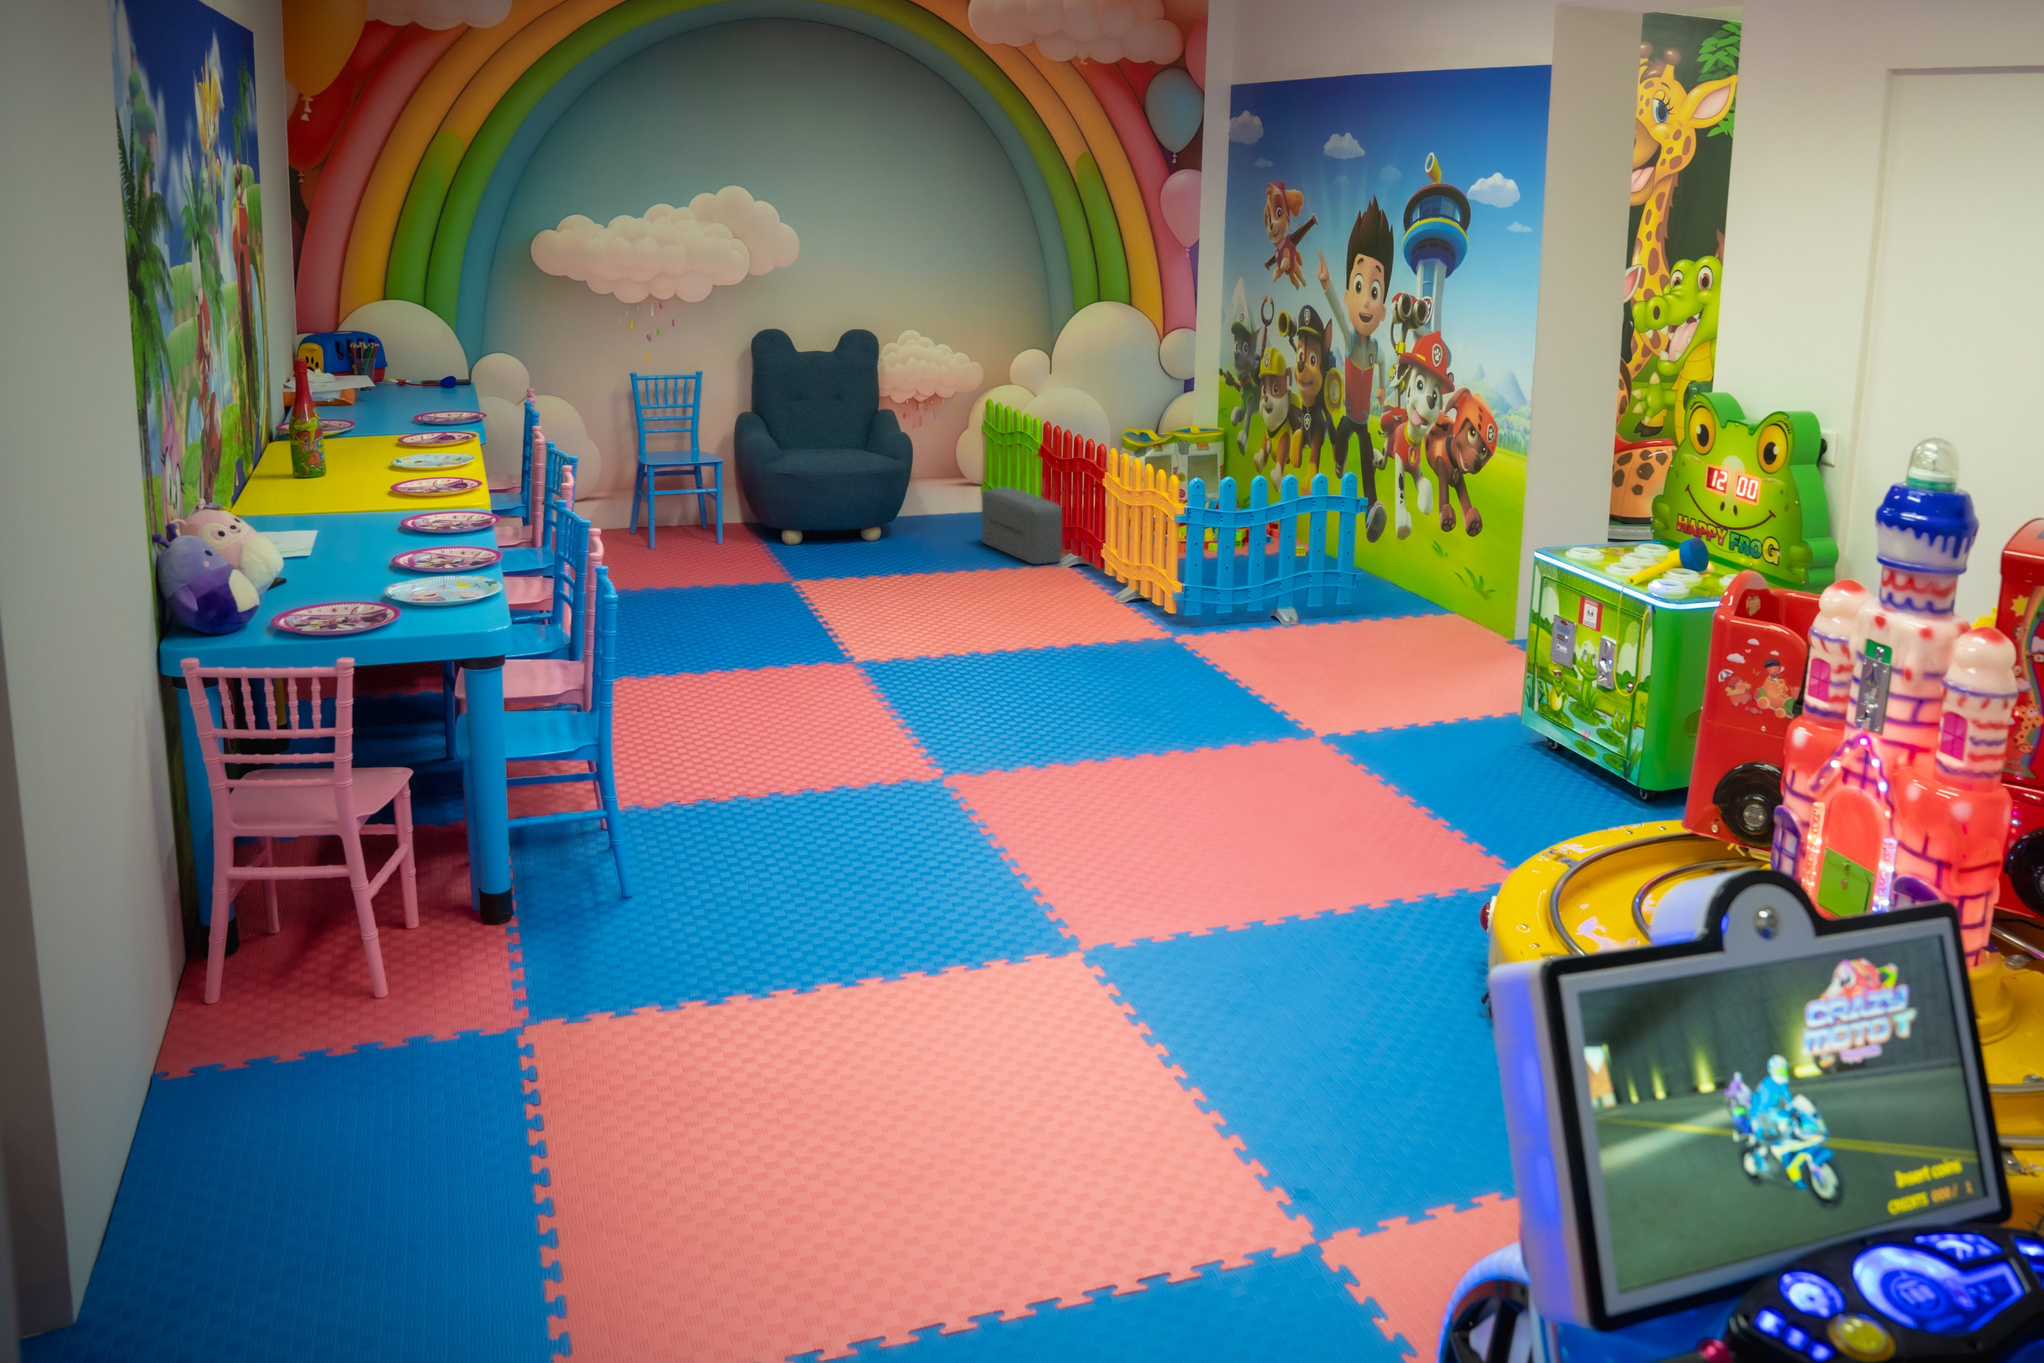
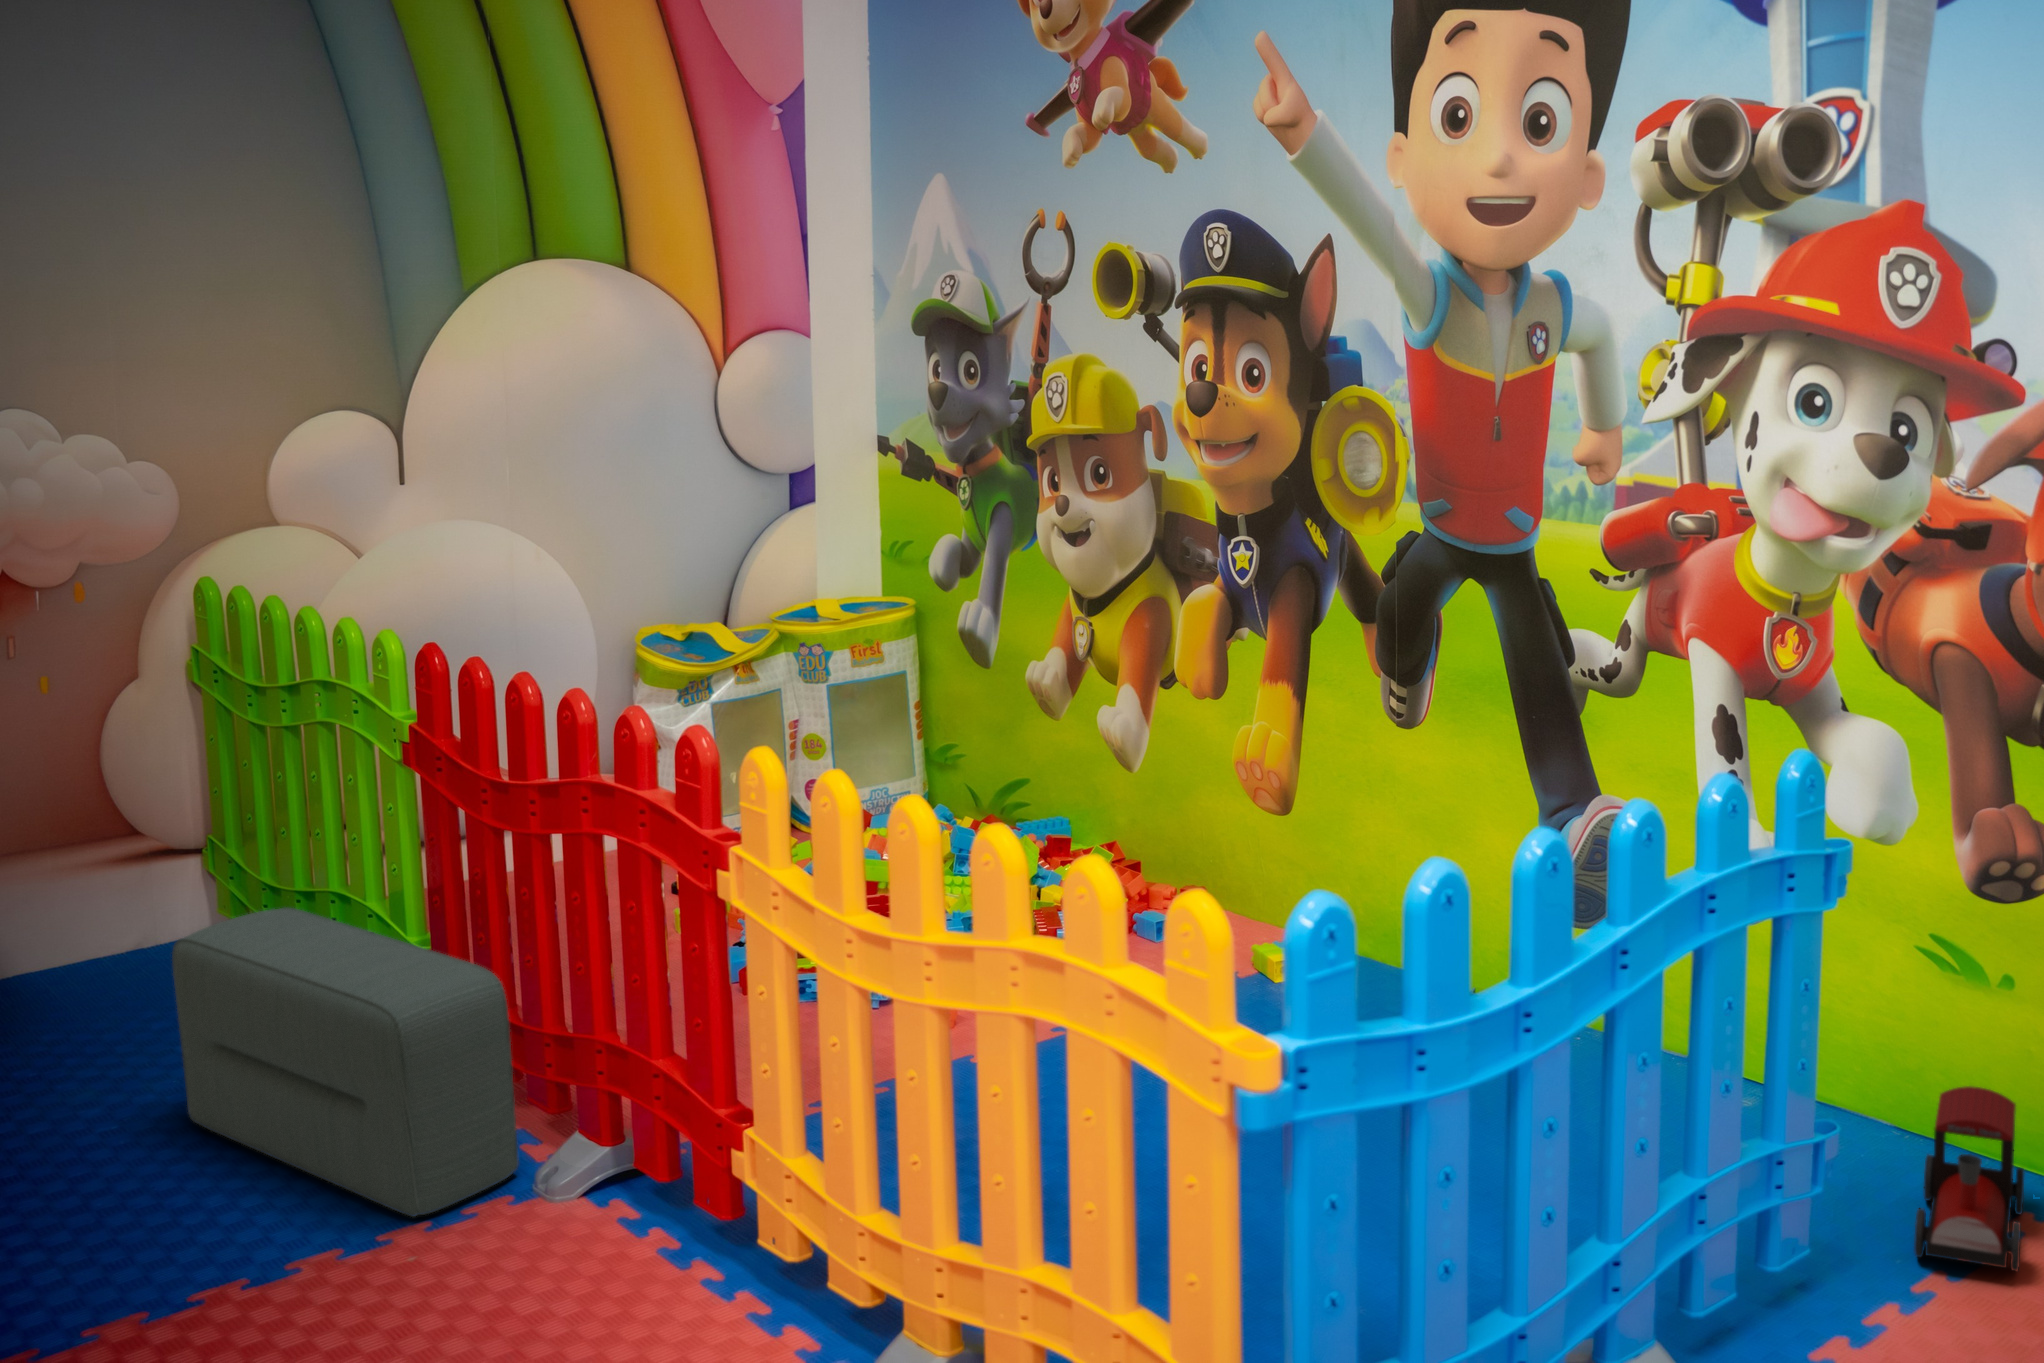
toy train: none [1392,583,1441,623] -> present [1914,1086,2024,1271]

